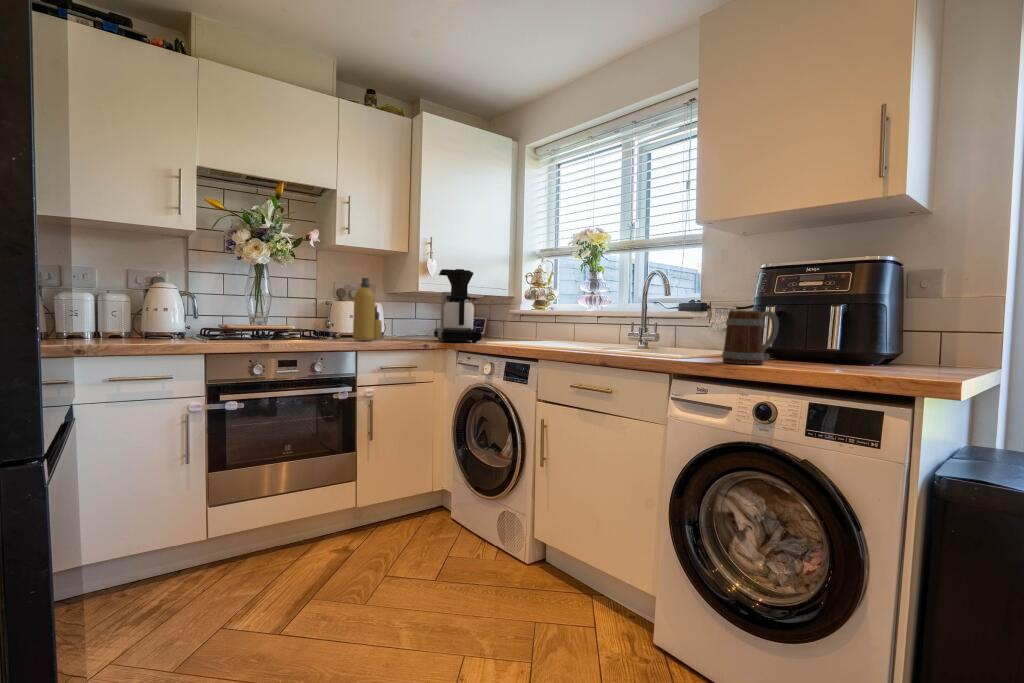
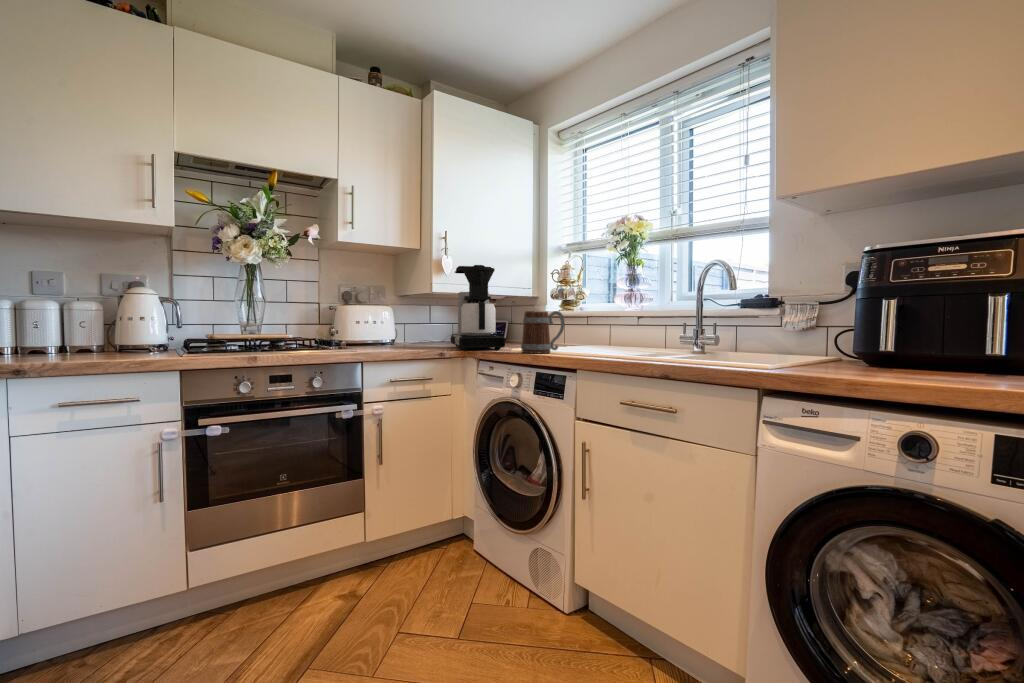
bottle: present [353,278,382,341] -> none [357,277,390,350]
mug: present [722,311,779,364] -> present [521,311,565,353]

